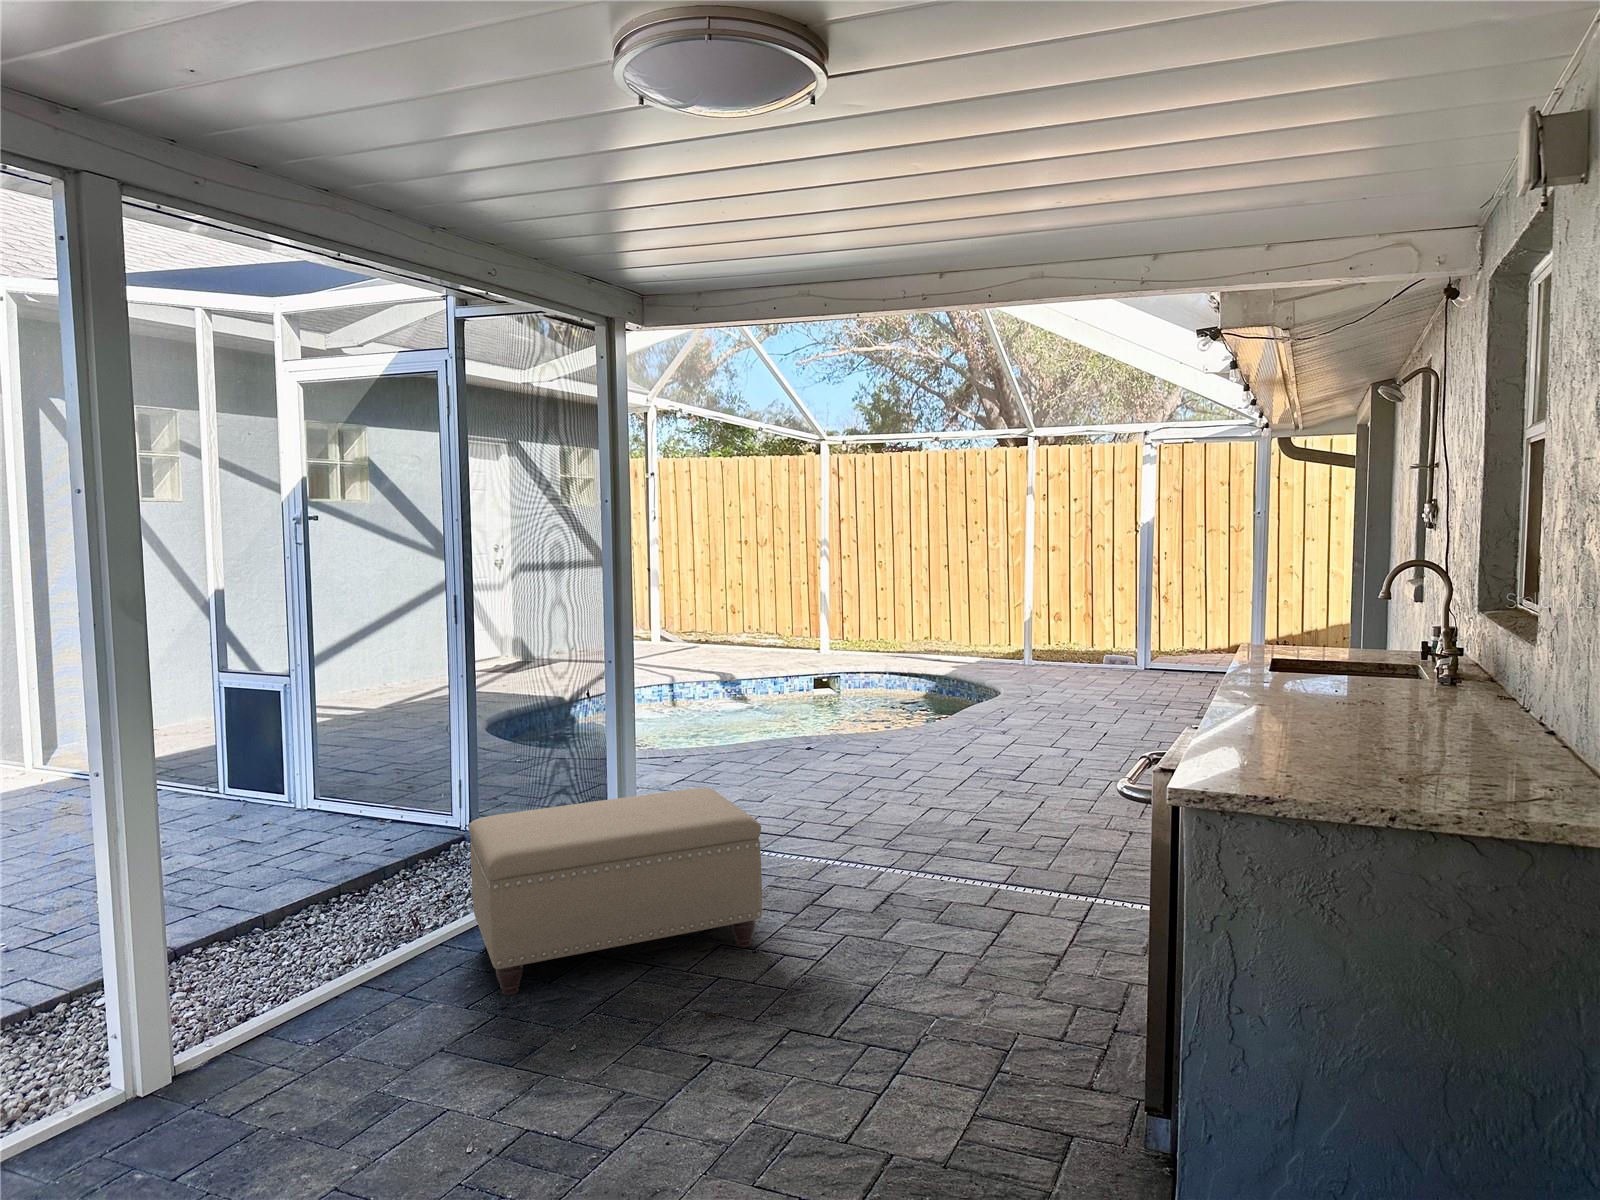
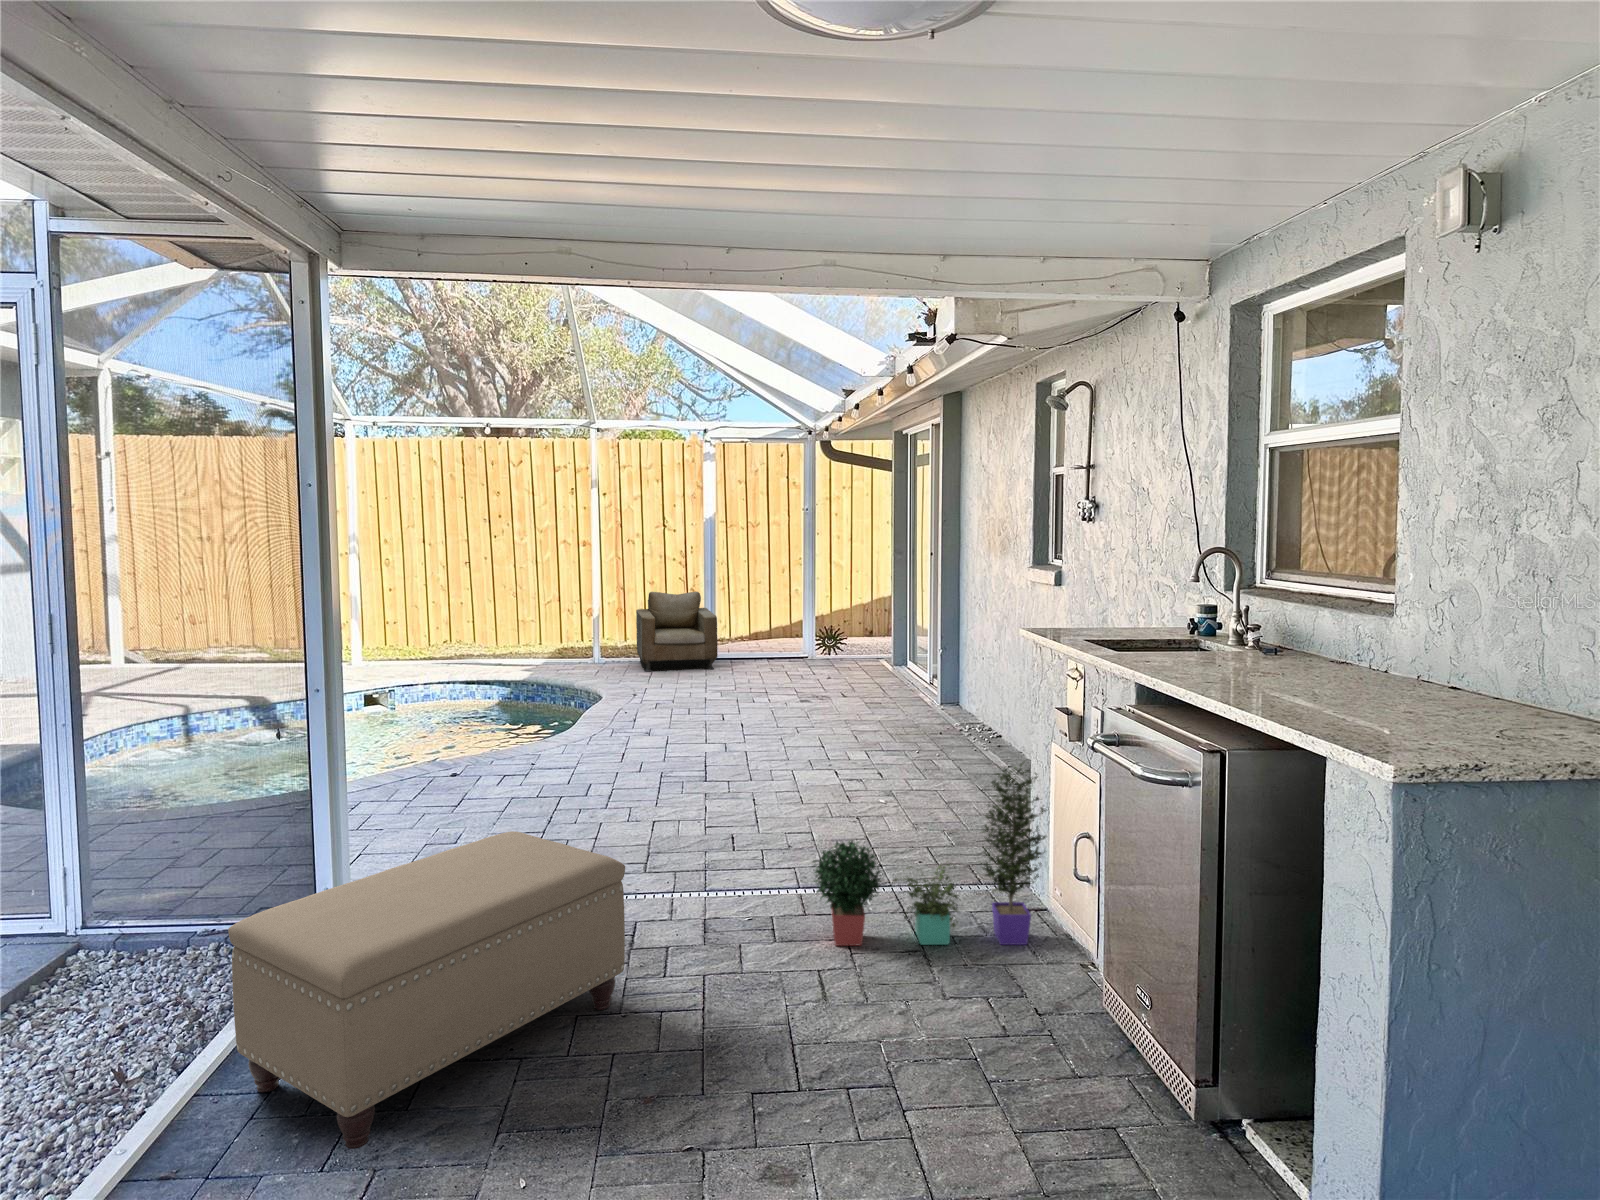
armchair: none [1052,592,1146,677] -> present [636,592,718,672]
potted plant: none [965,781,1216,982] -> present [813,761,1046,946]

